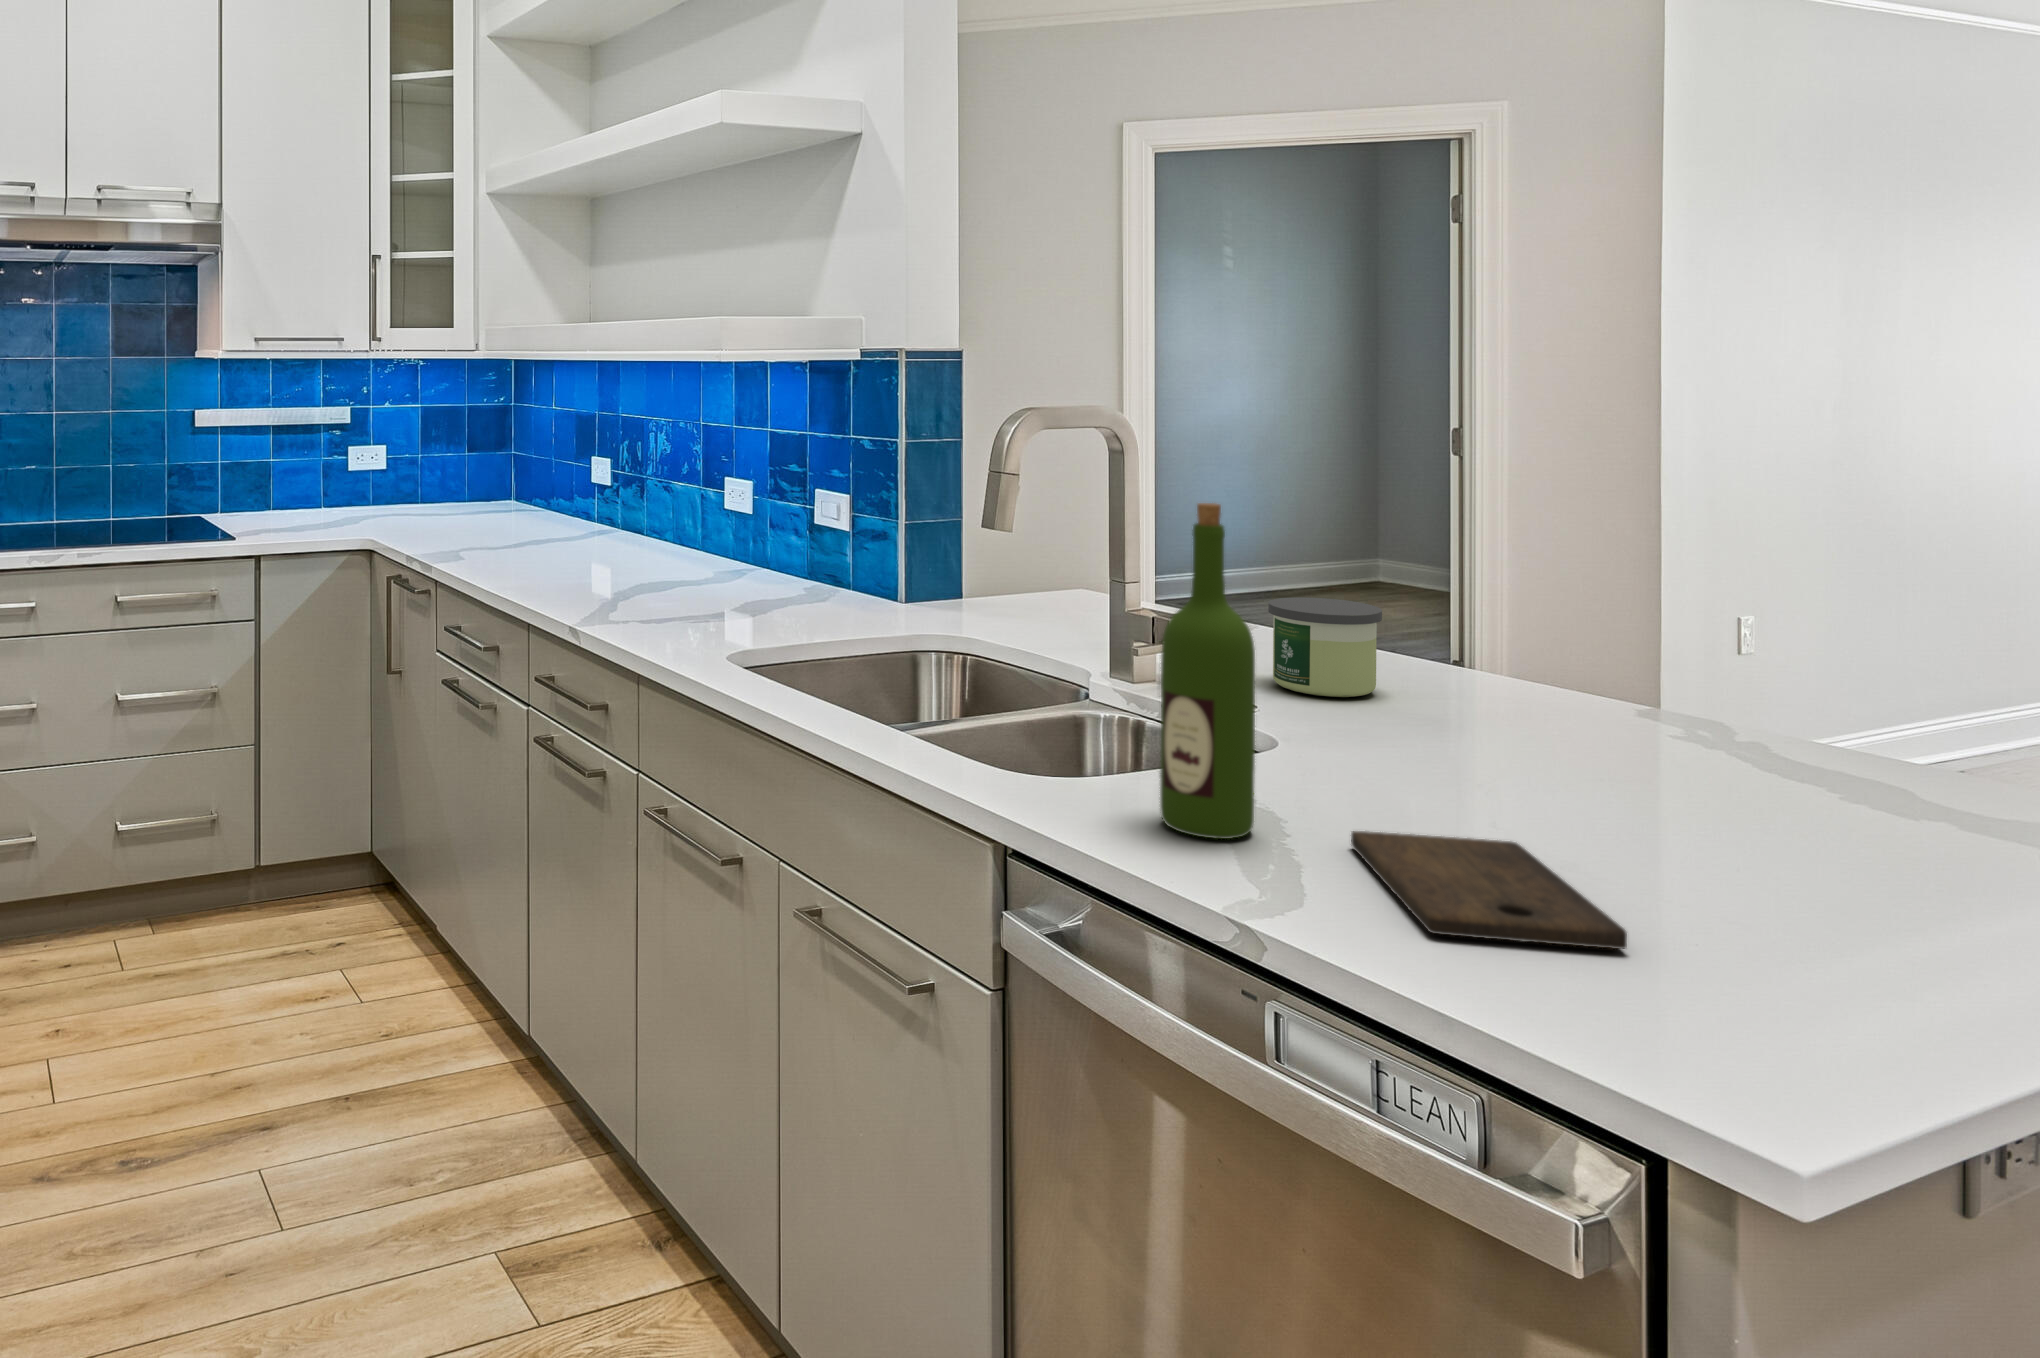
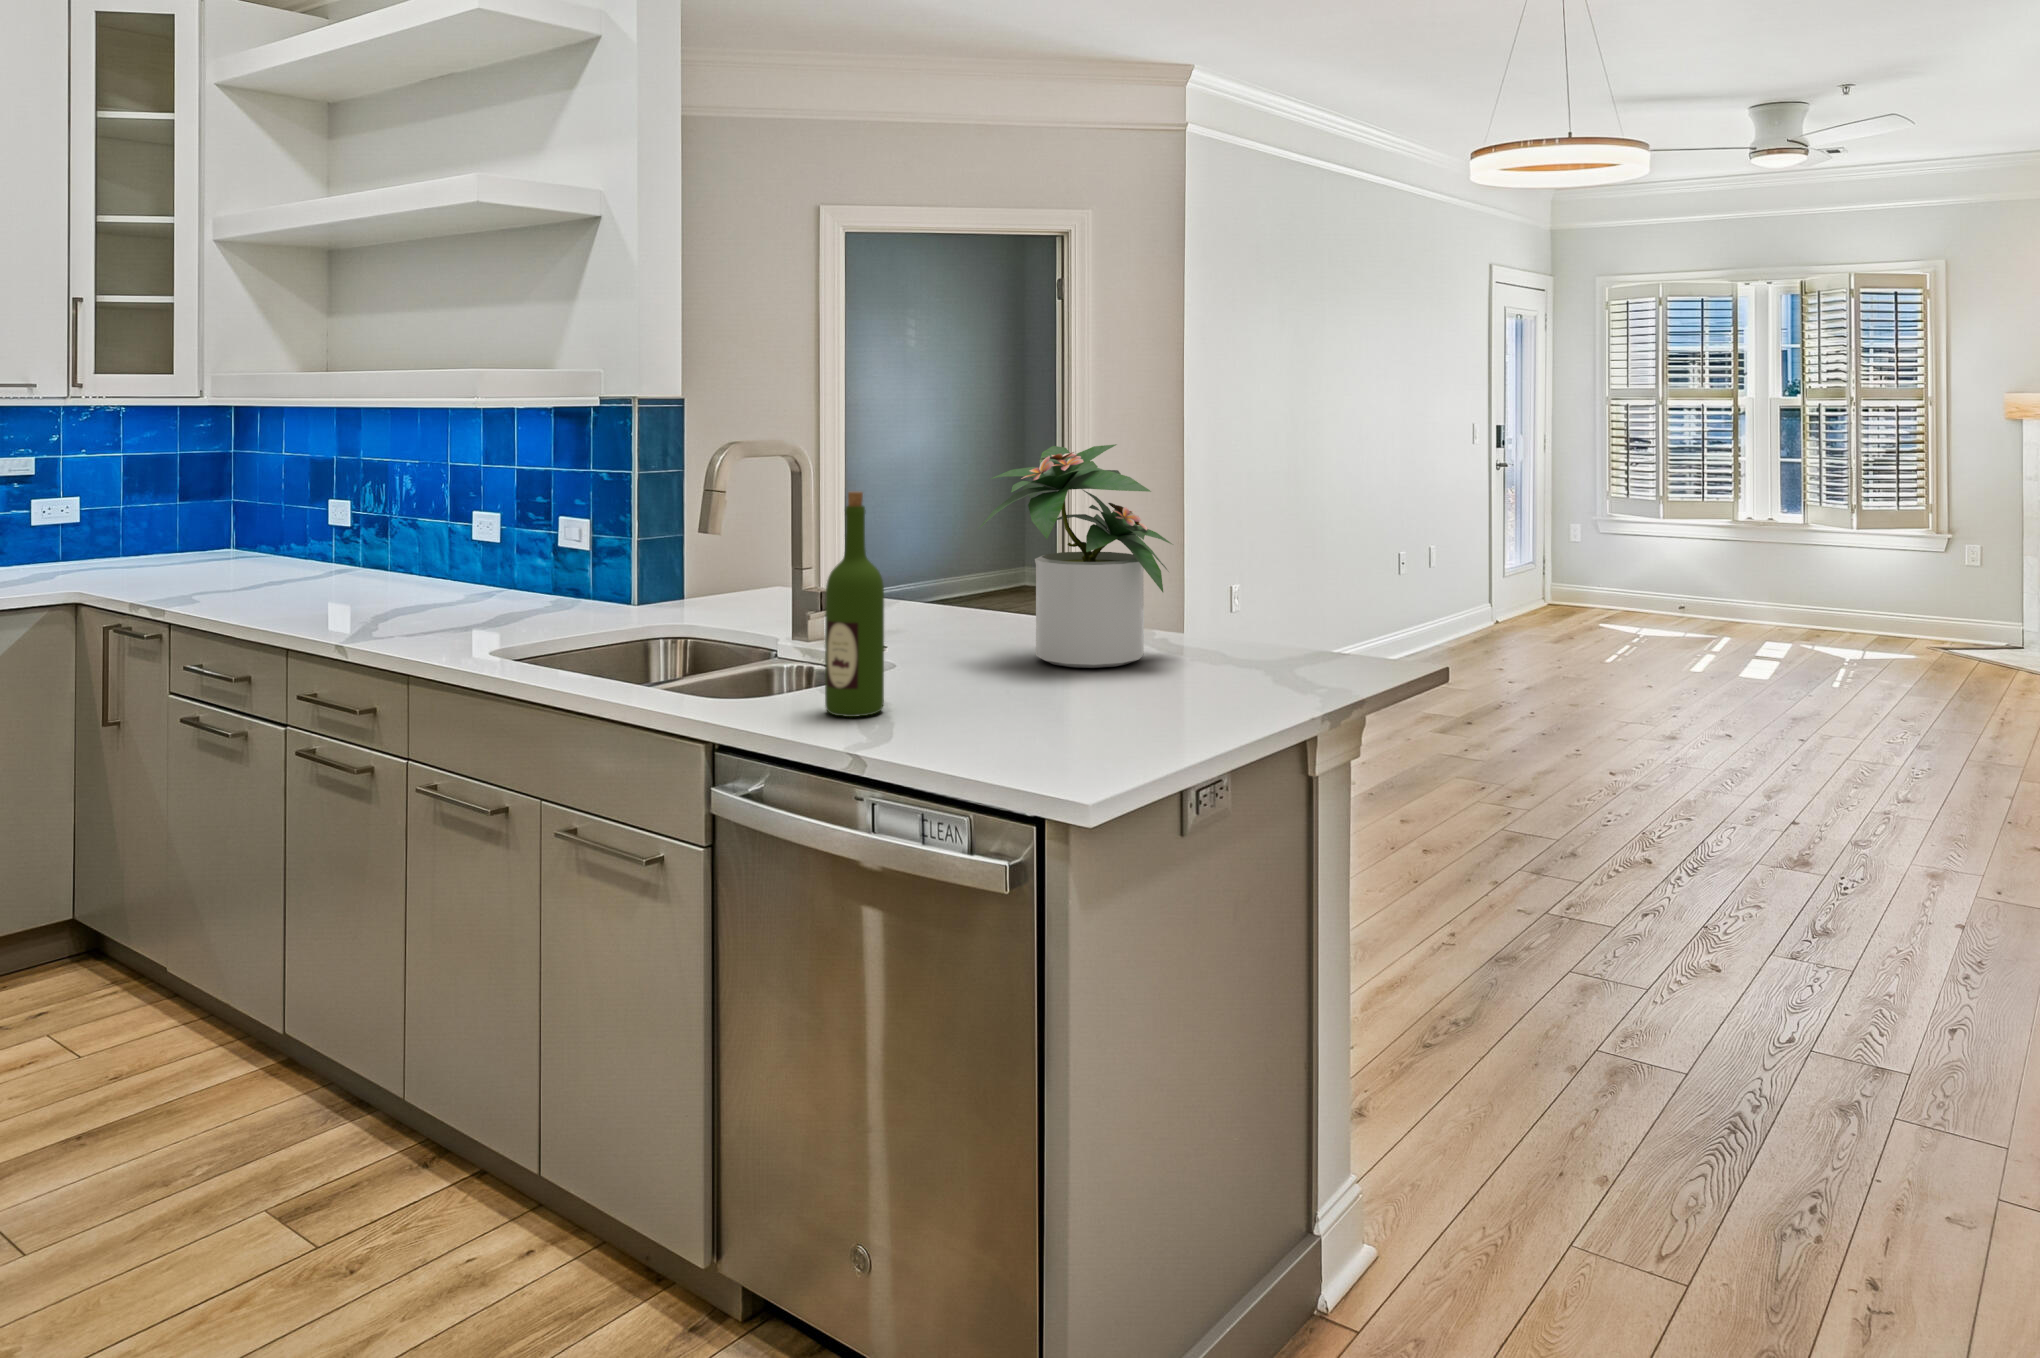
potted plant: none [1395,436,1765,794] -> present [979,444,1172,668]
candle: present [1268,597,1382,697] -> none [906,568,977,635]
cutting board: present [1351,831,1627,949] -> none [941,695,1078,743]

